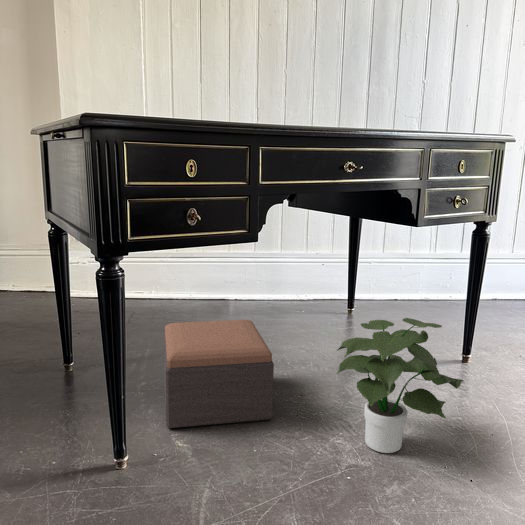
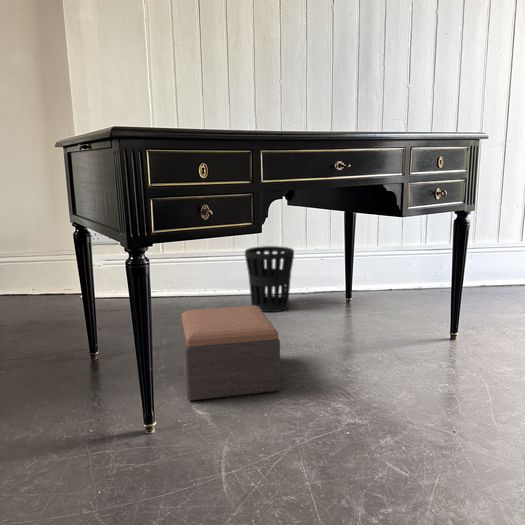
wastebasket: none [240,249,294,322] -> present [245,246,294,312]
potted plant: present [337,318,464,453] -> none [334,295,447,414]

